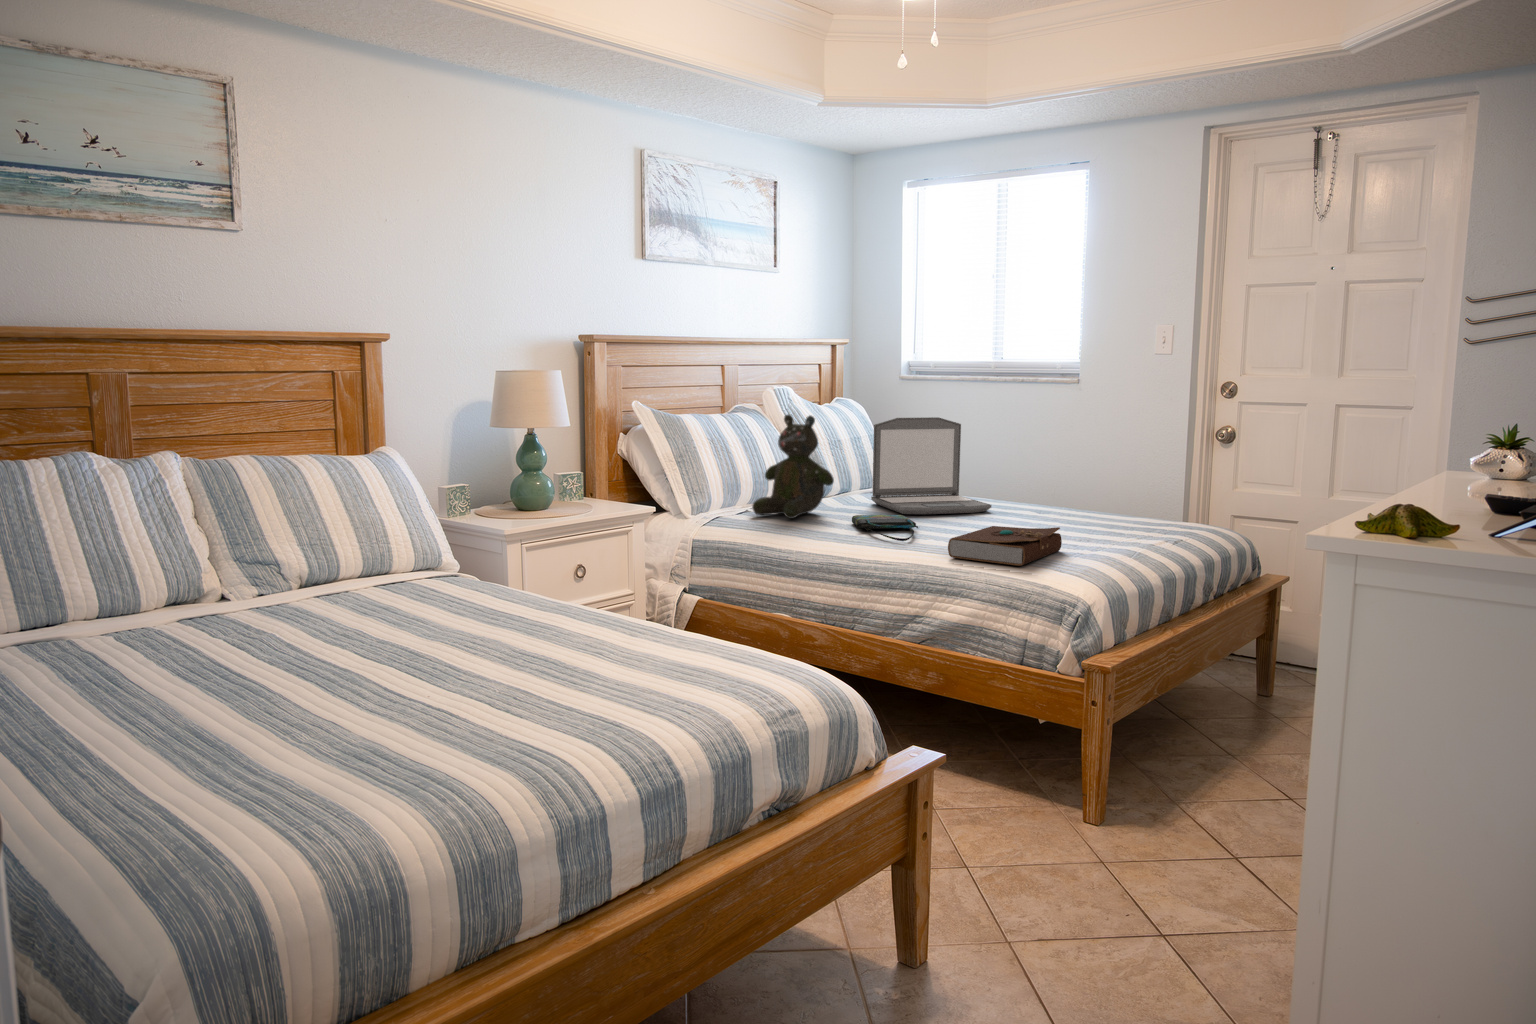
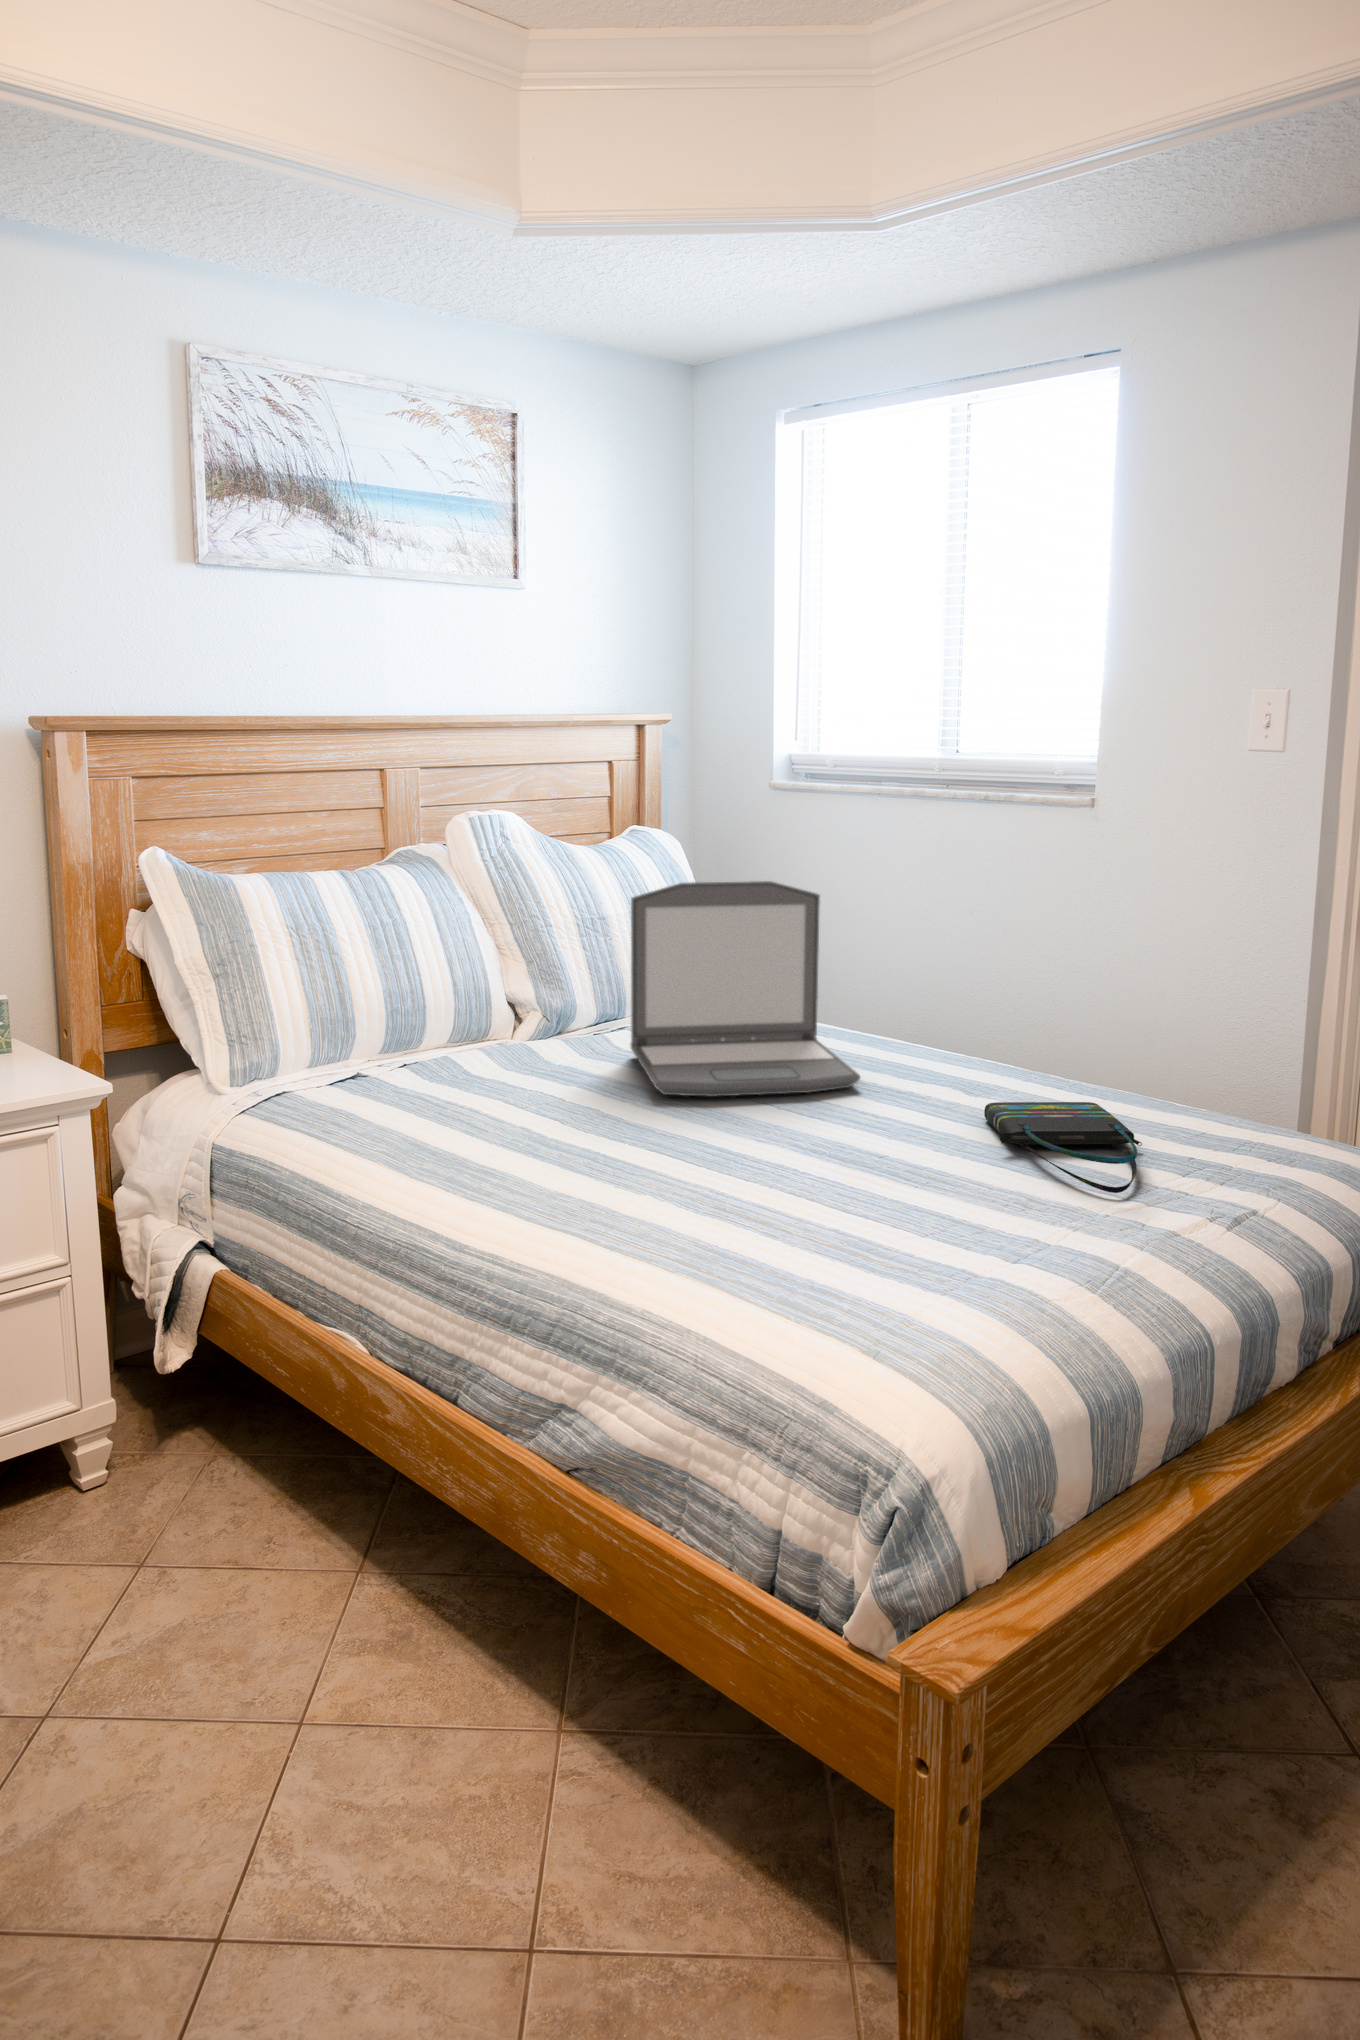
teddy bear: present [752,415,834,518] -> none [350,881,516,1105]
tote bag: present [852,515,918,541] -> present [984,1102,1142,1193]
book: present [948,526,1062,566] -> none [640,1169,935,1318]

